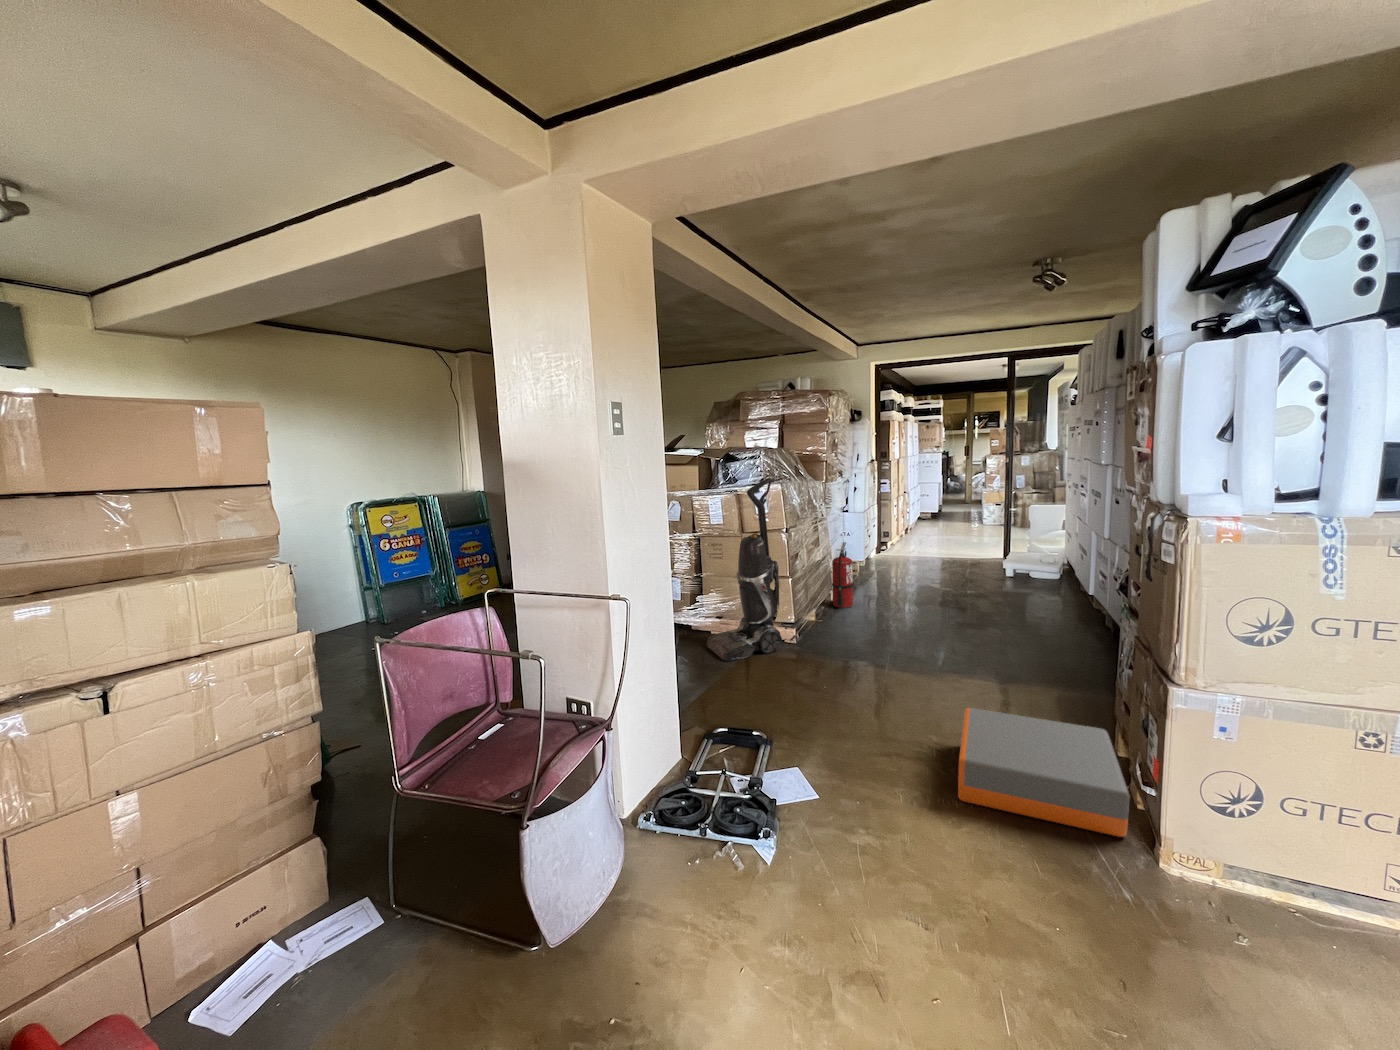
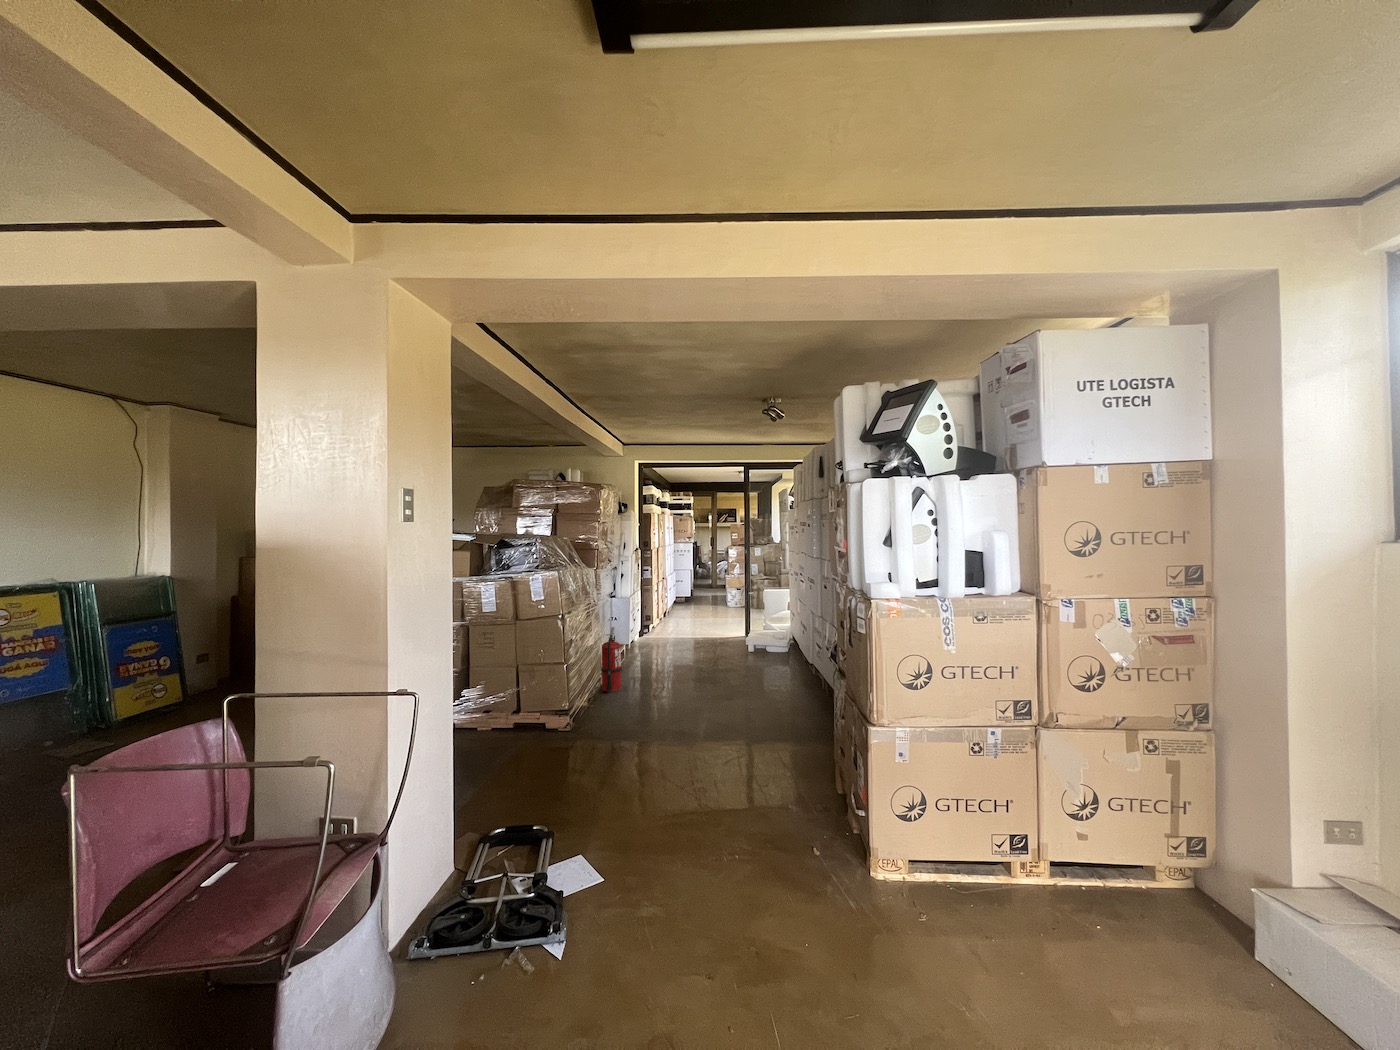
vacuum cleaner: present [706,478,782,661] -> none [472,566,555,758]
storage box: present [958,708,1130,837] -> none [725,770,849,860]

